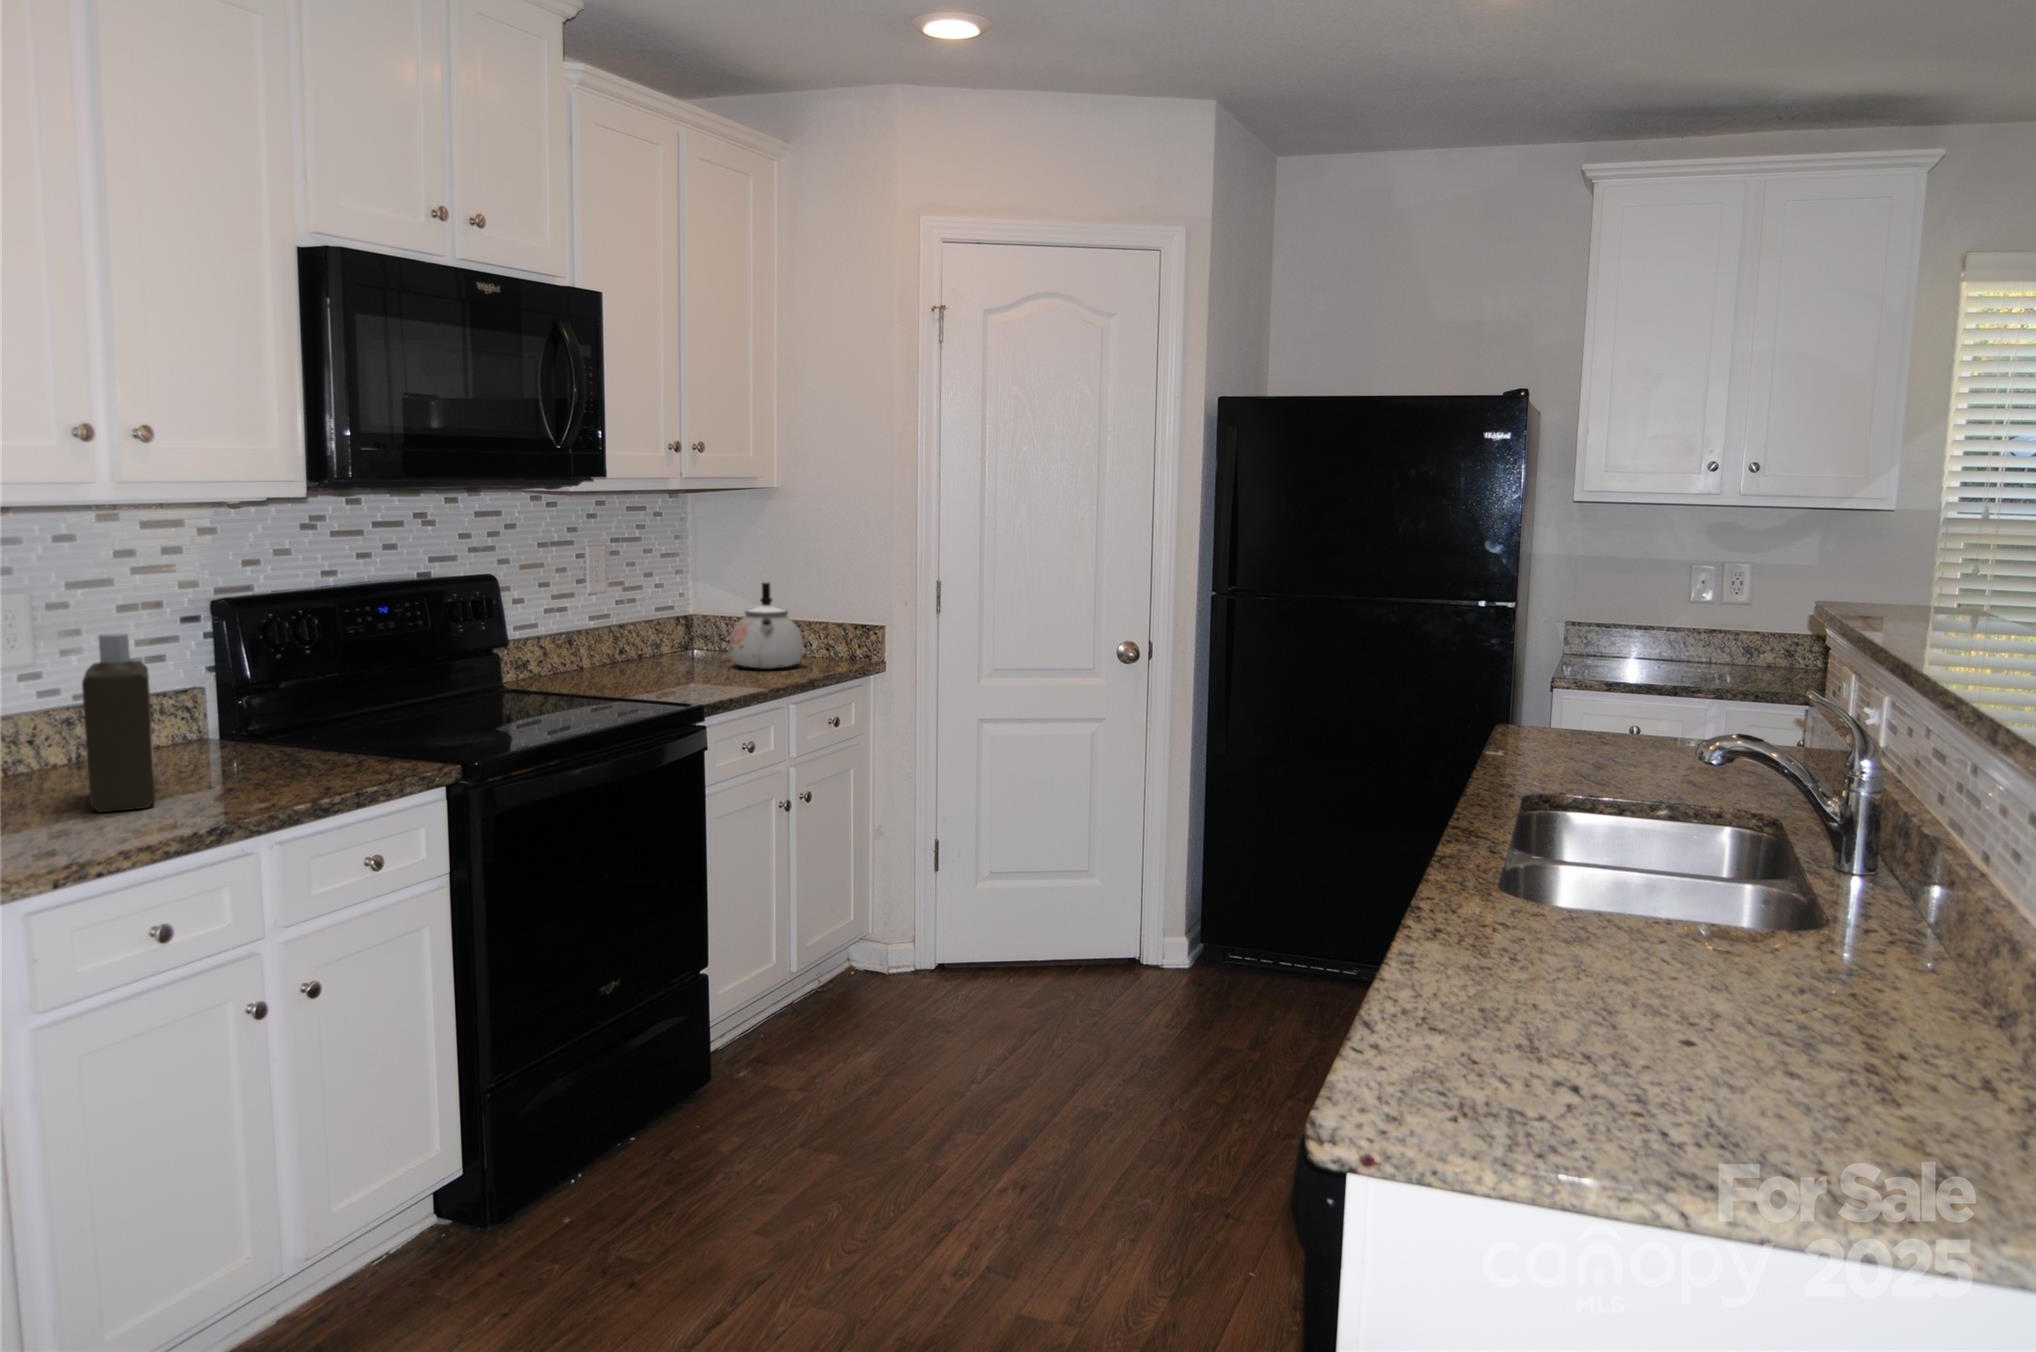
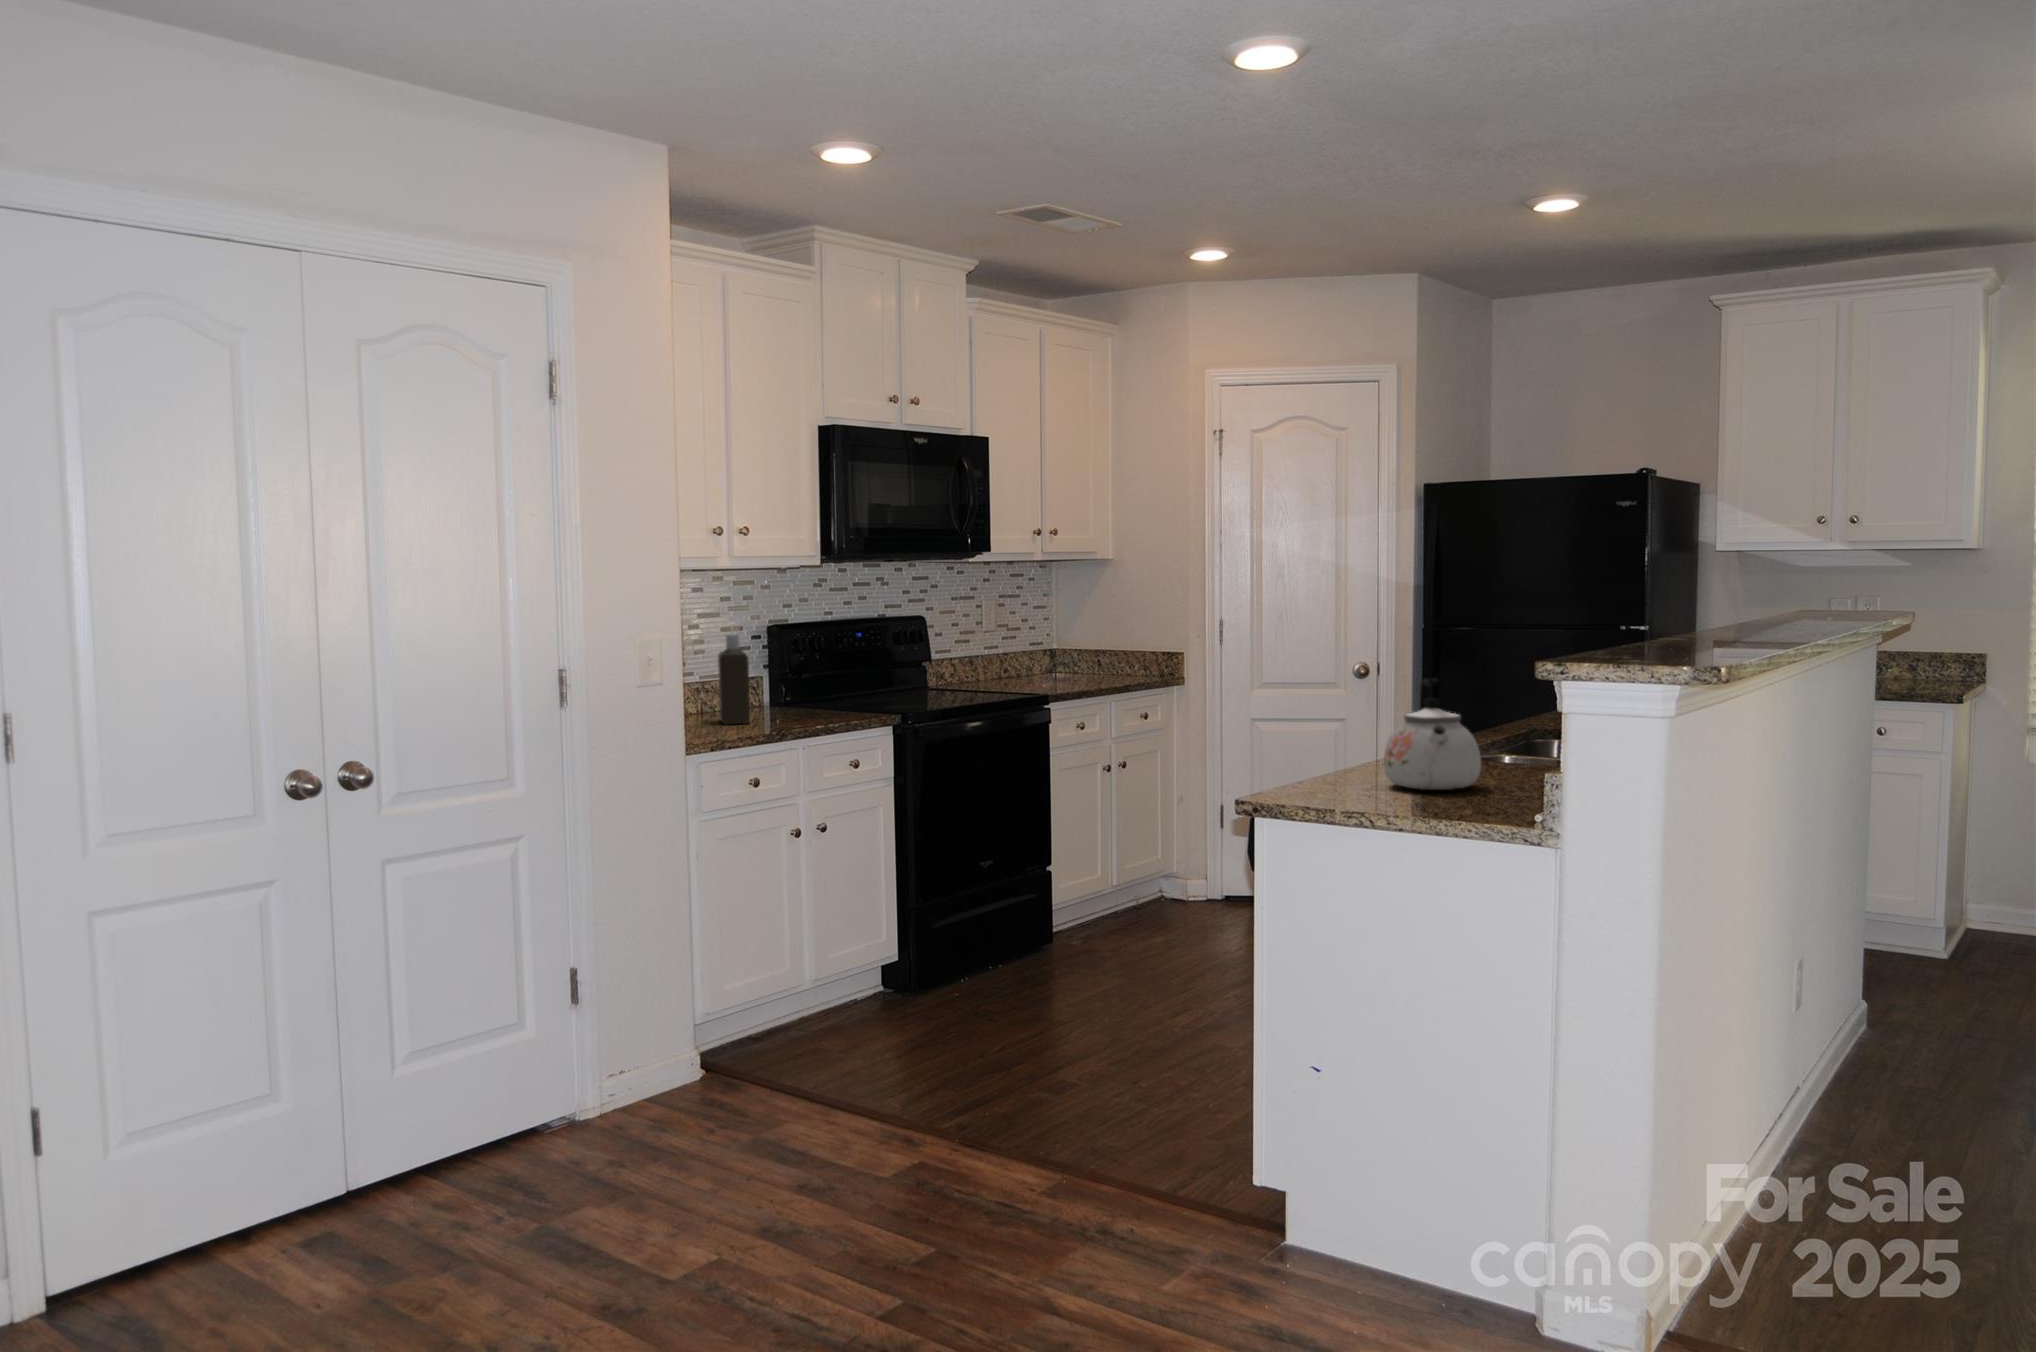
kettle: present [730,583,803,669] -> present [1384,679,1481,790]

